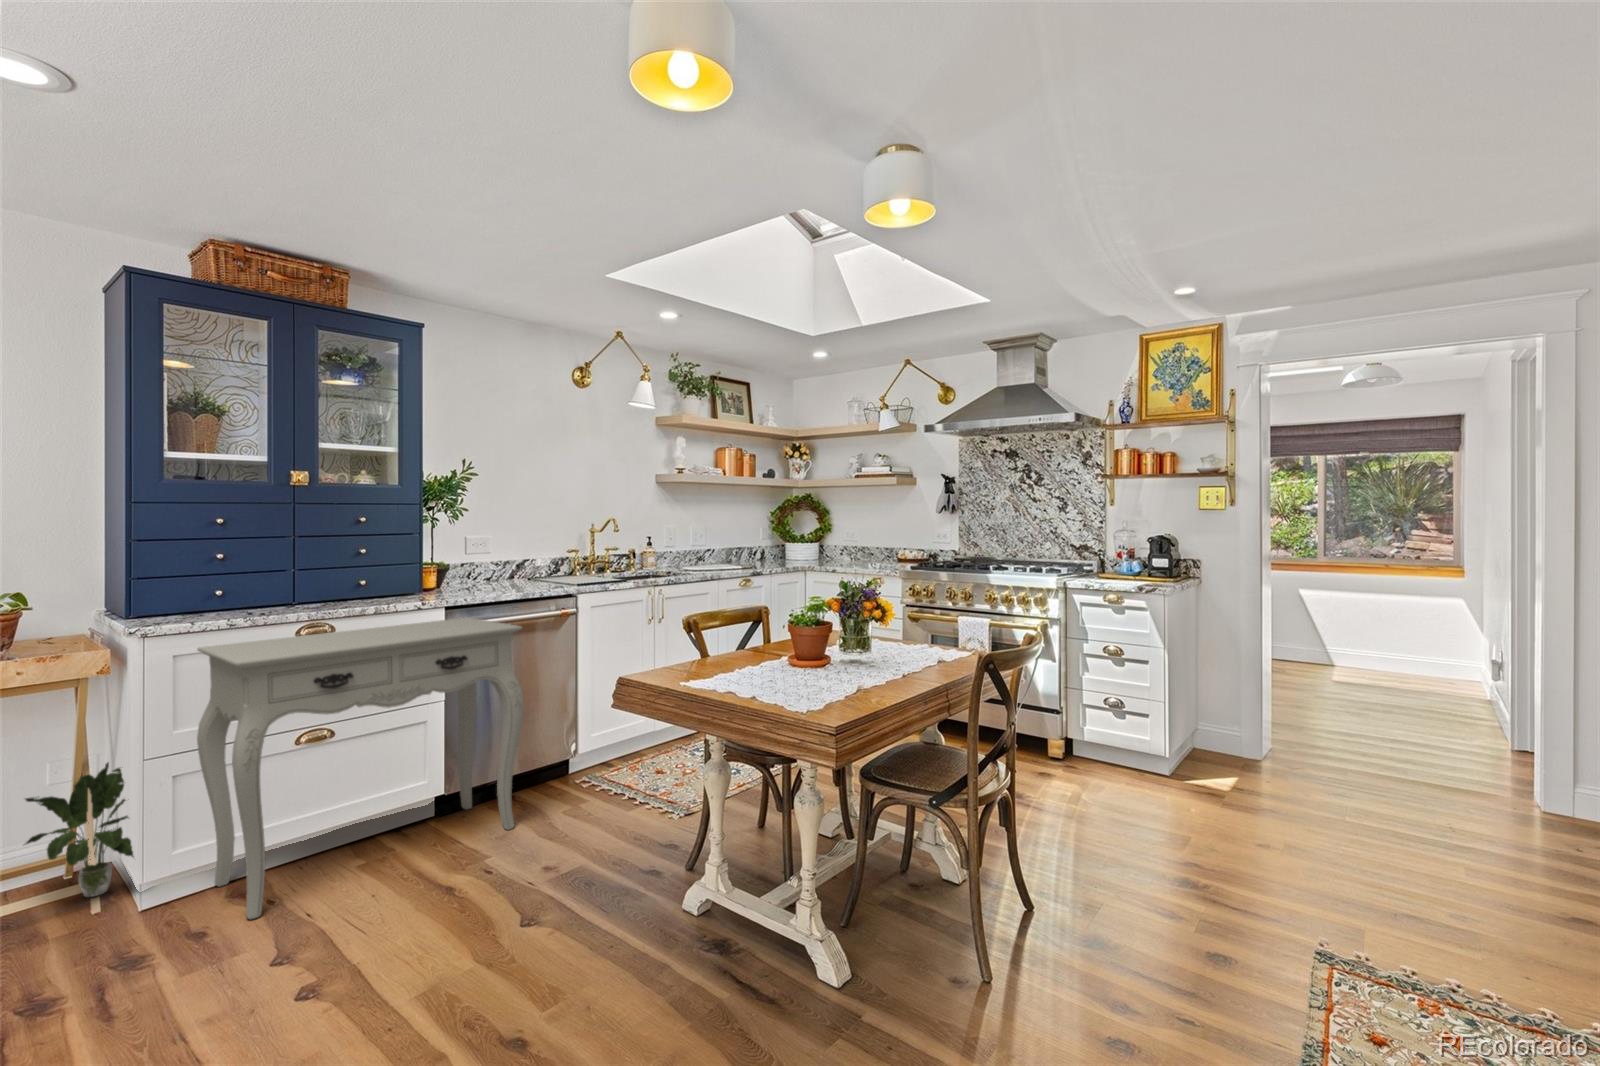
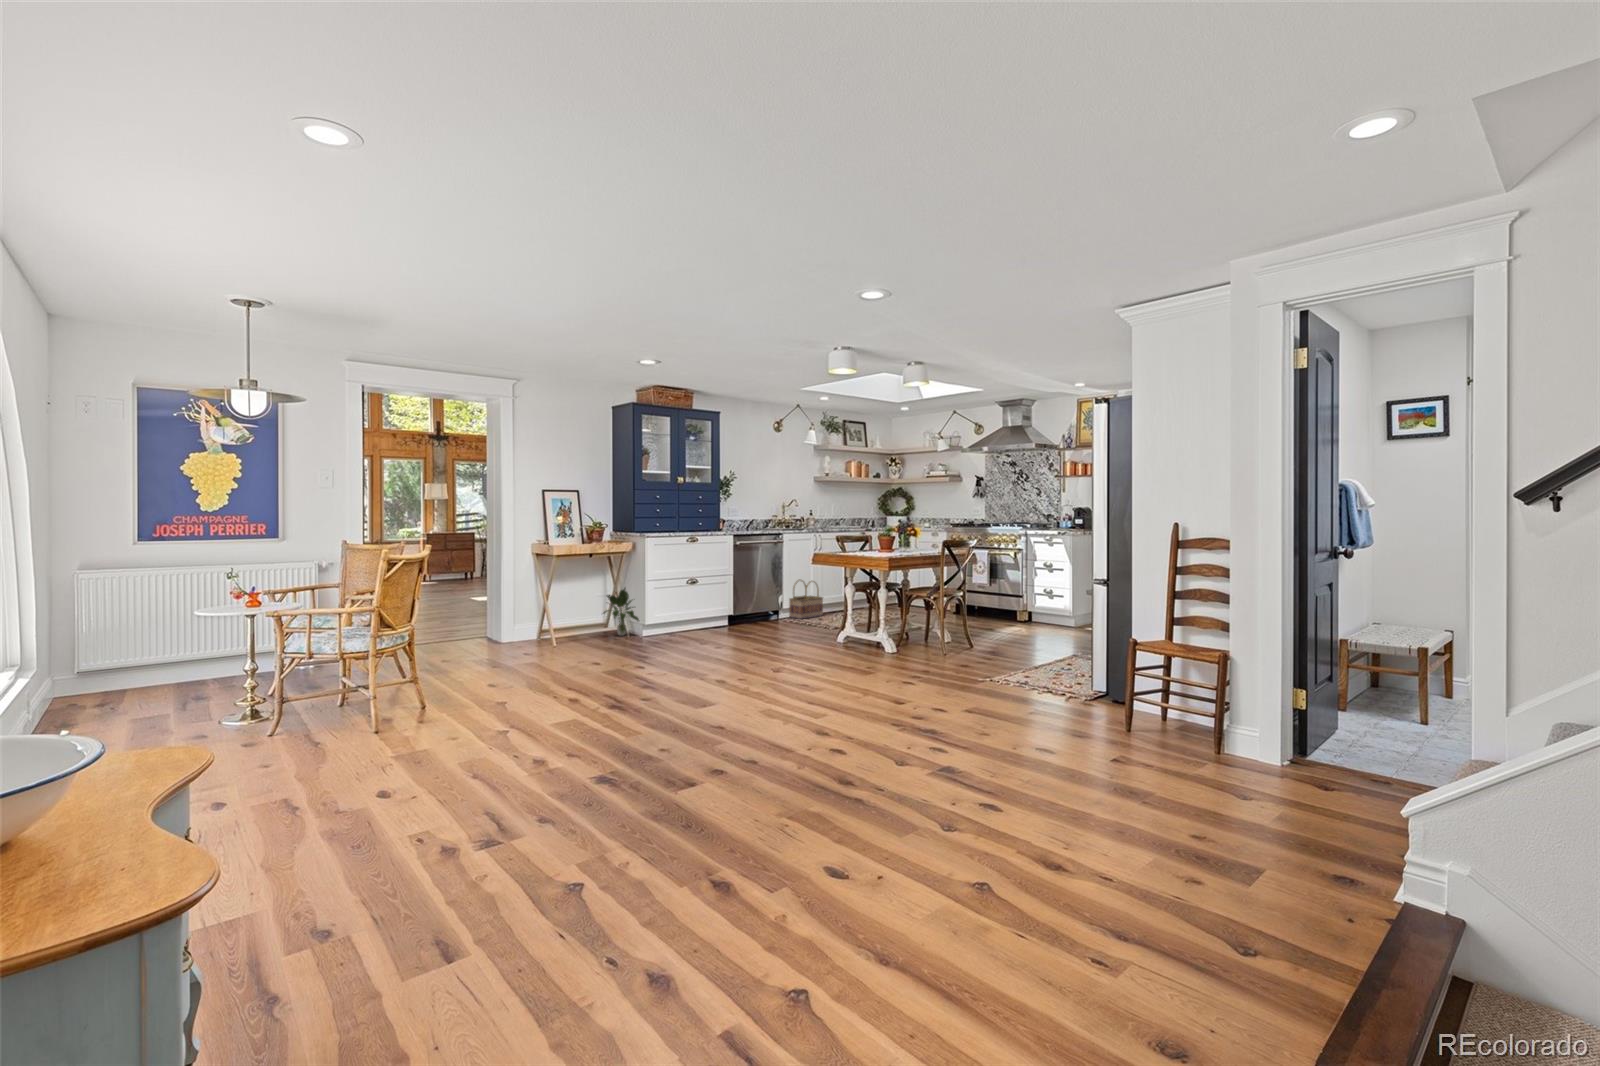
console table: present [197,617,524,919] -> none [657,541,769,640]
basket: none [591,683,665,772] -> present [789,579,823,619]

